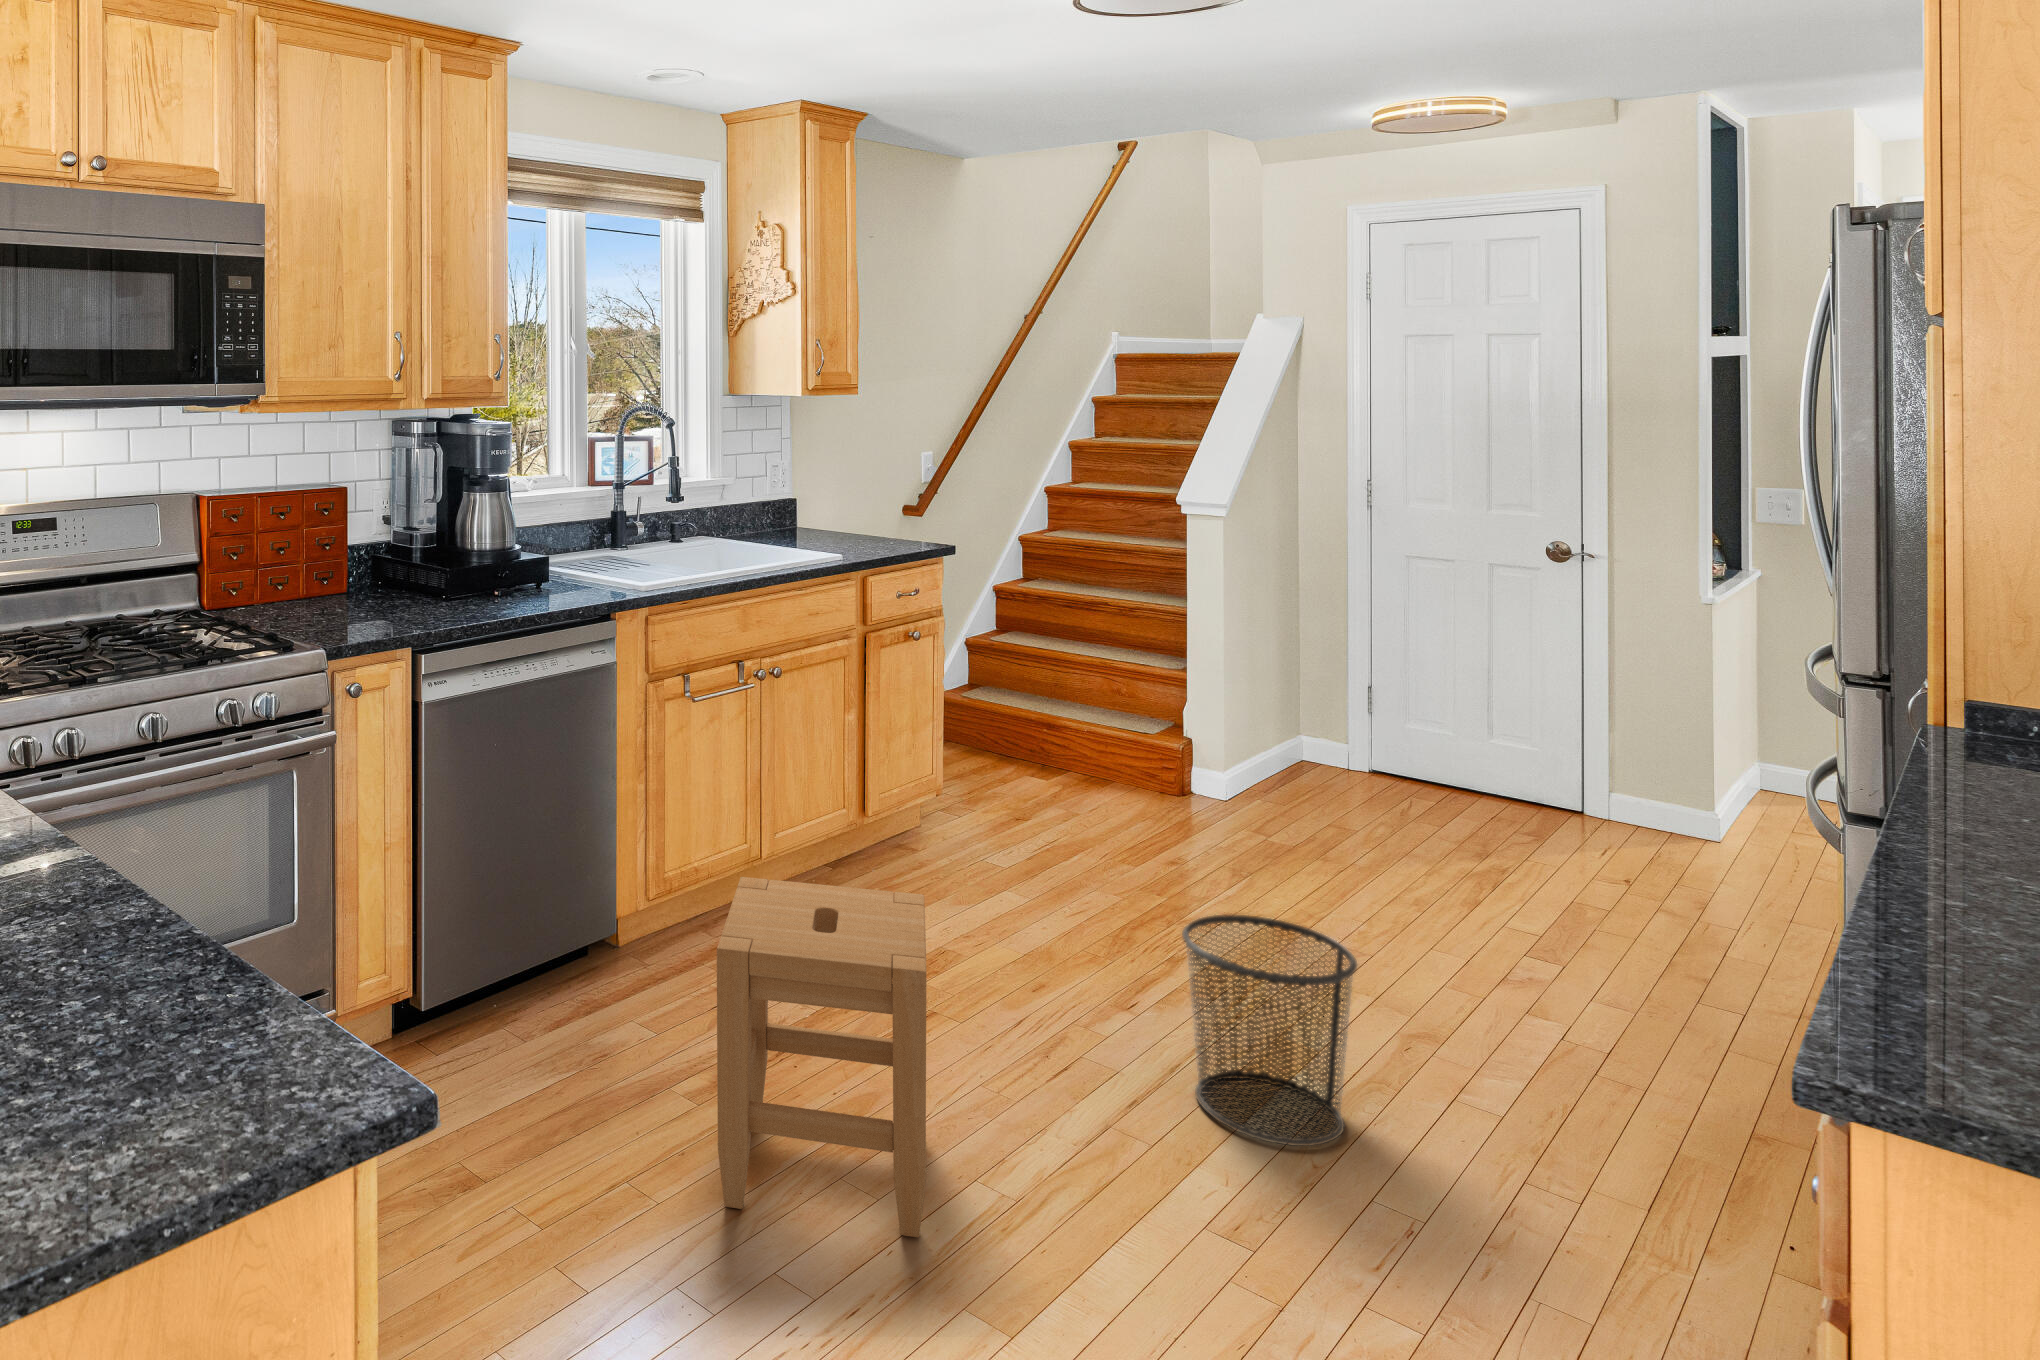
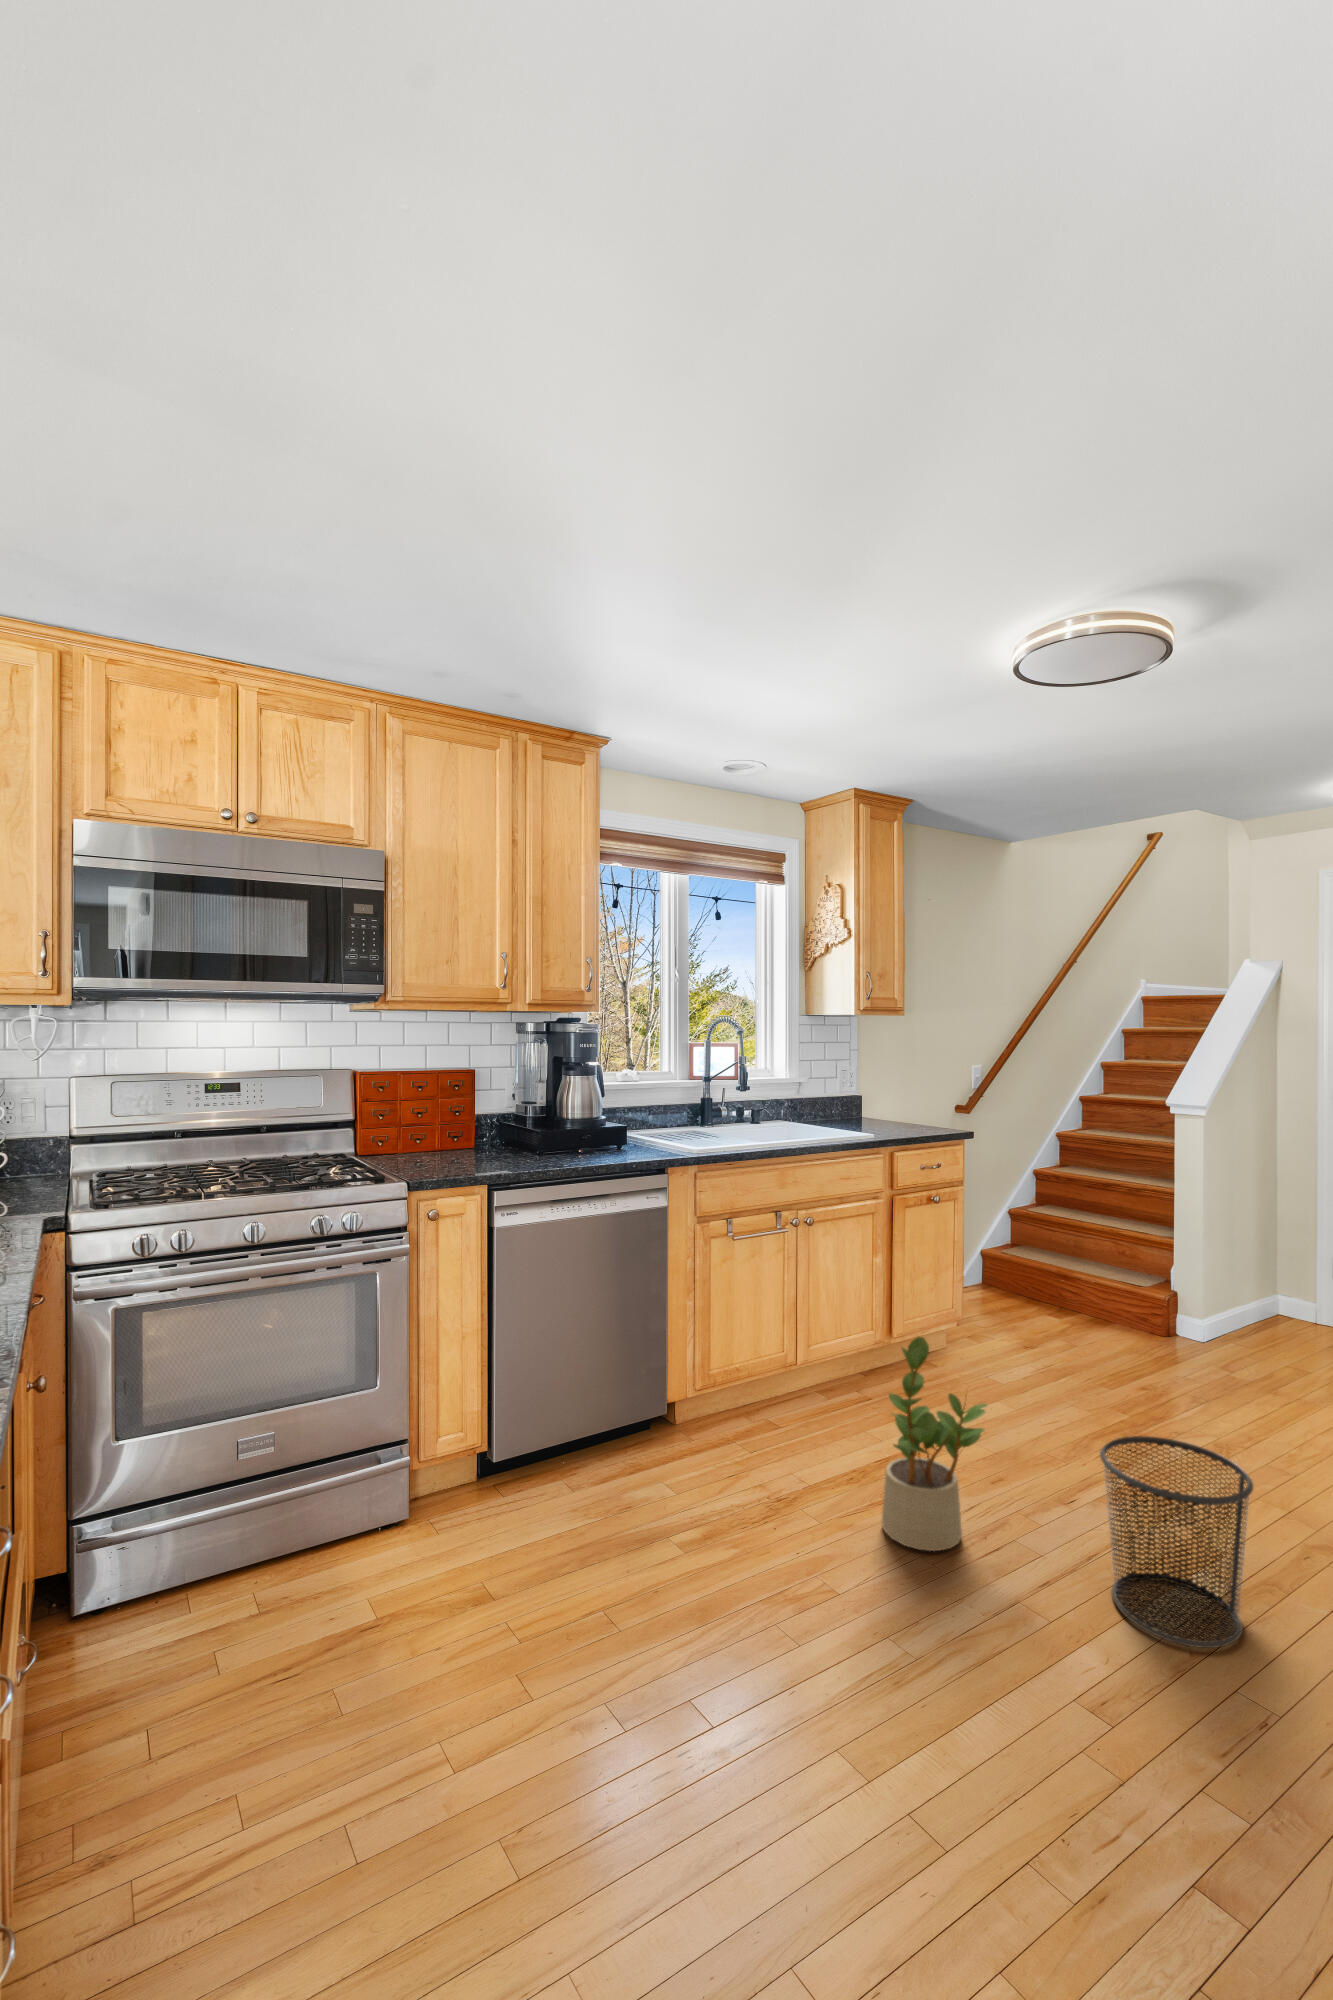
potted plant: none [915,813,1045,1068] -> present [882,1337,987,1551]
stool: present [717,877,926,1237] -> none [665,1378,865,1699]

